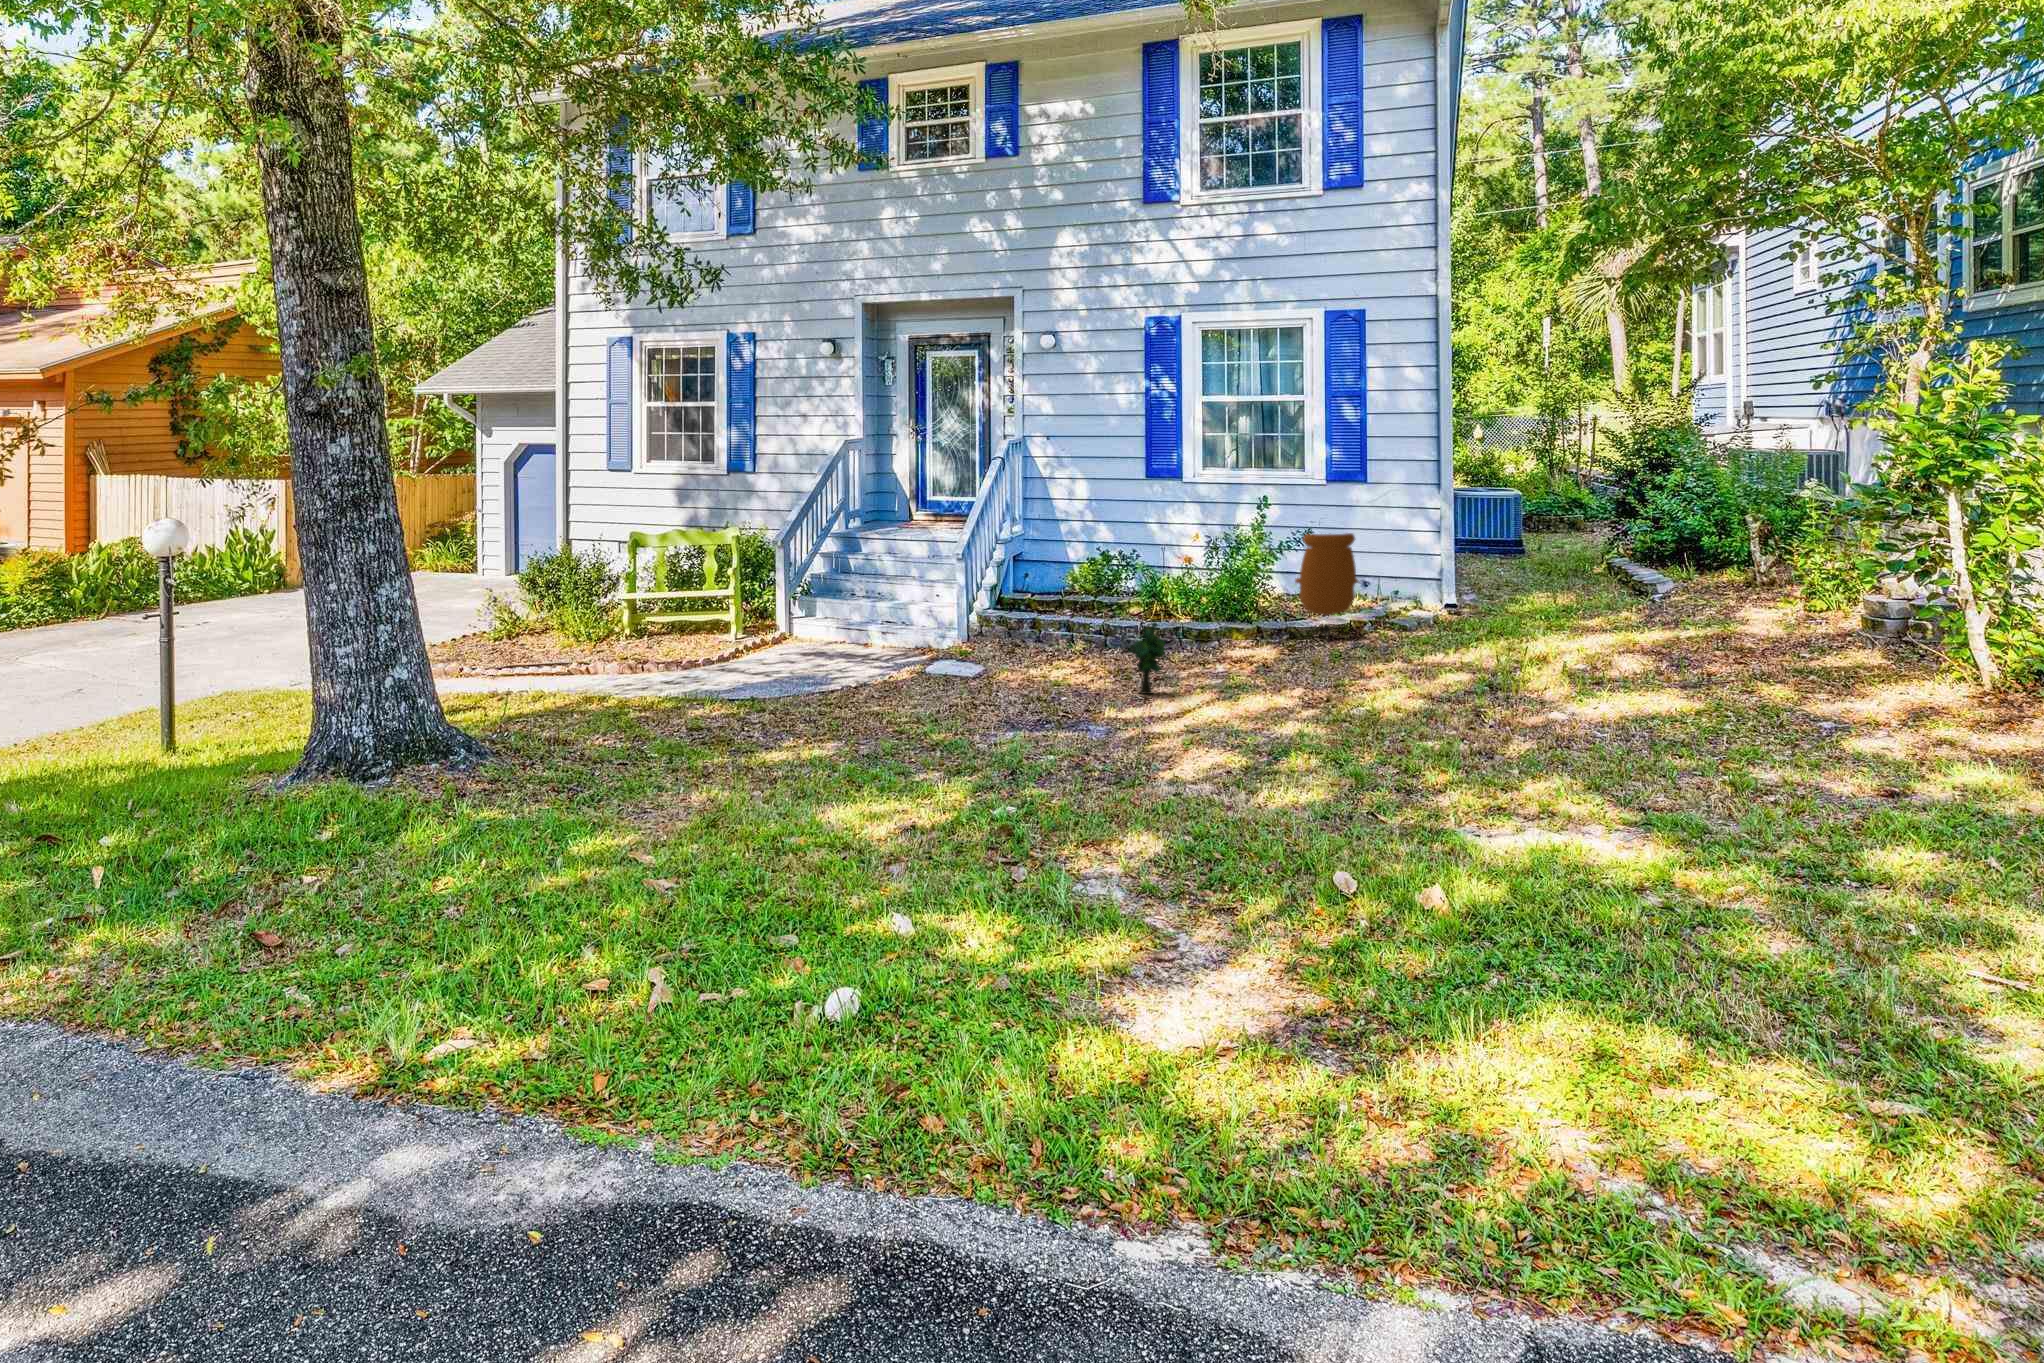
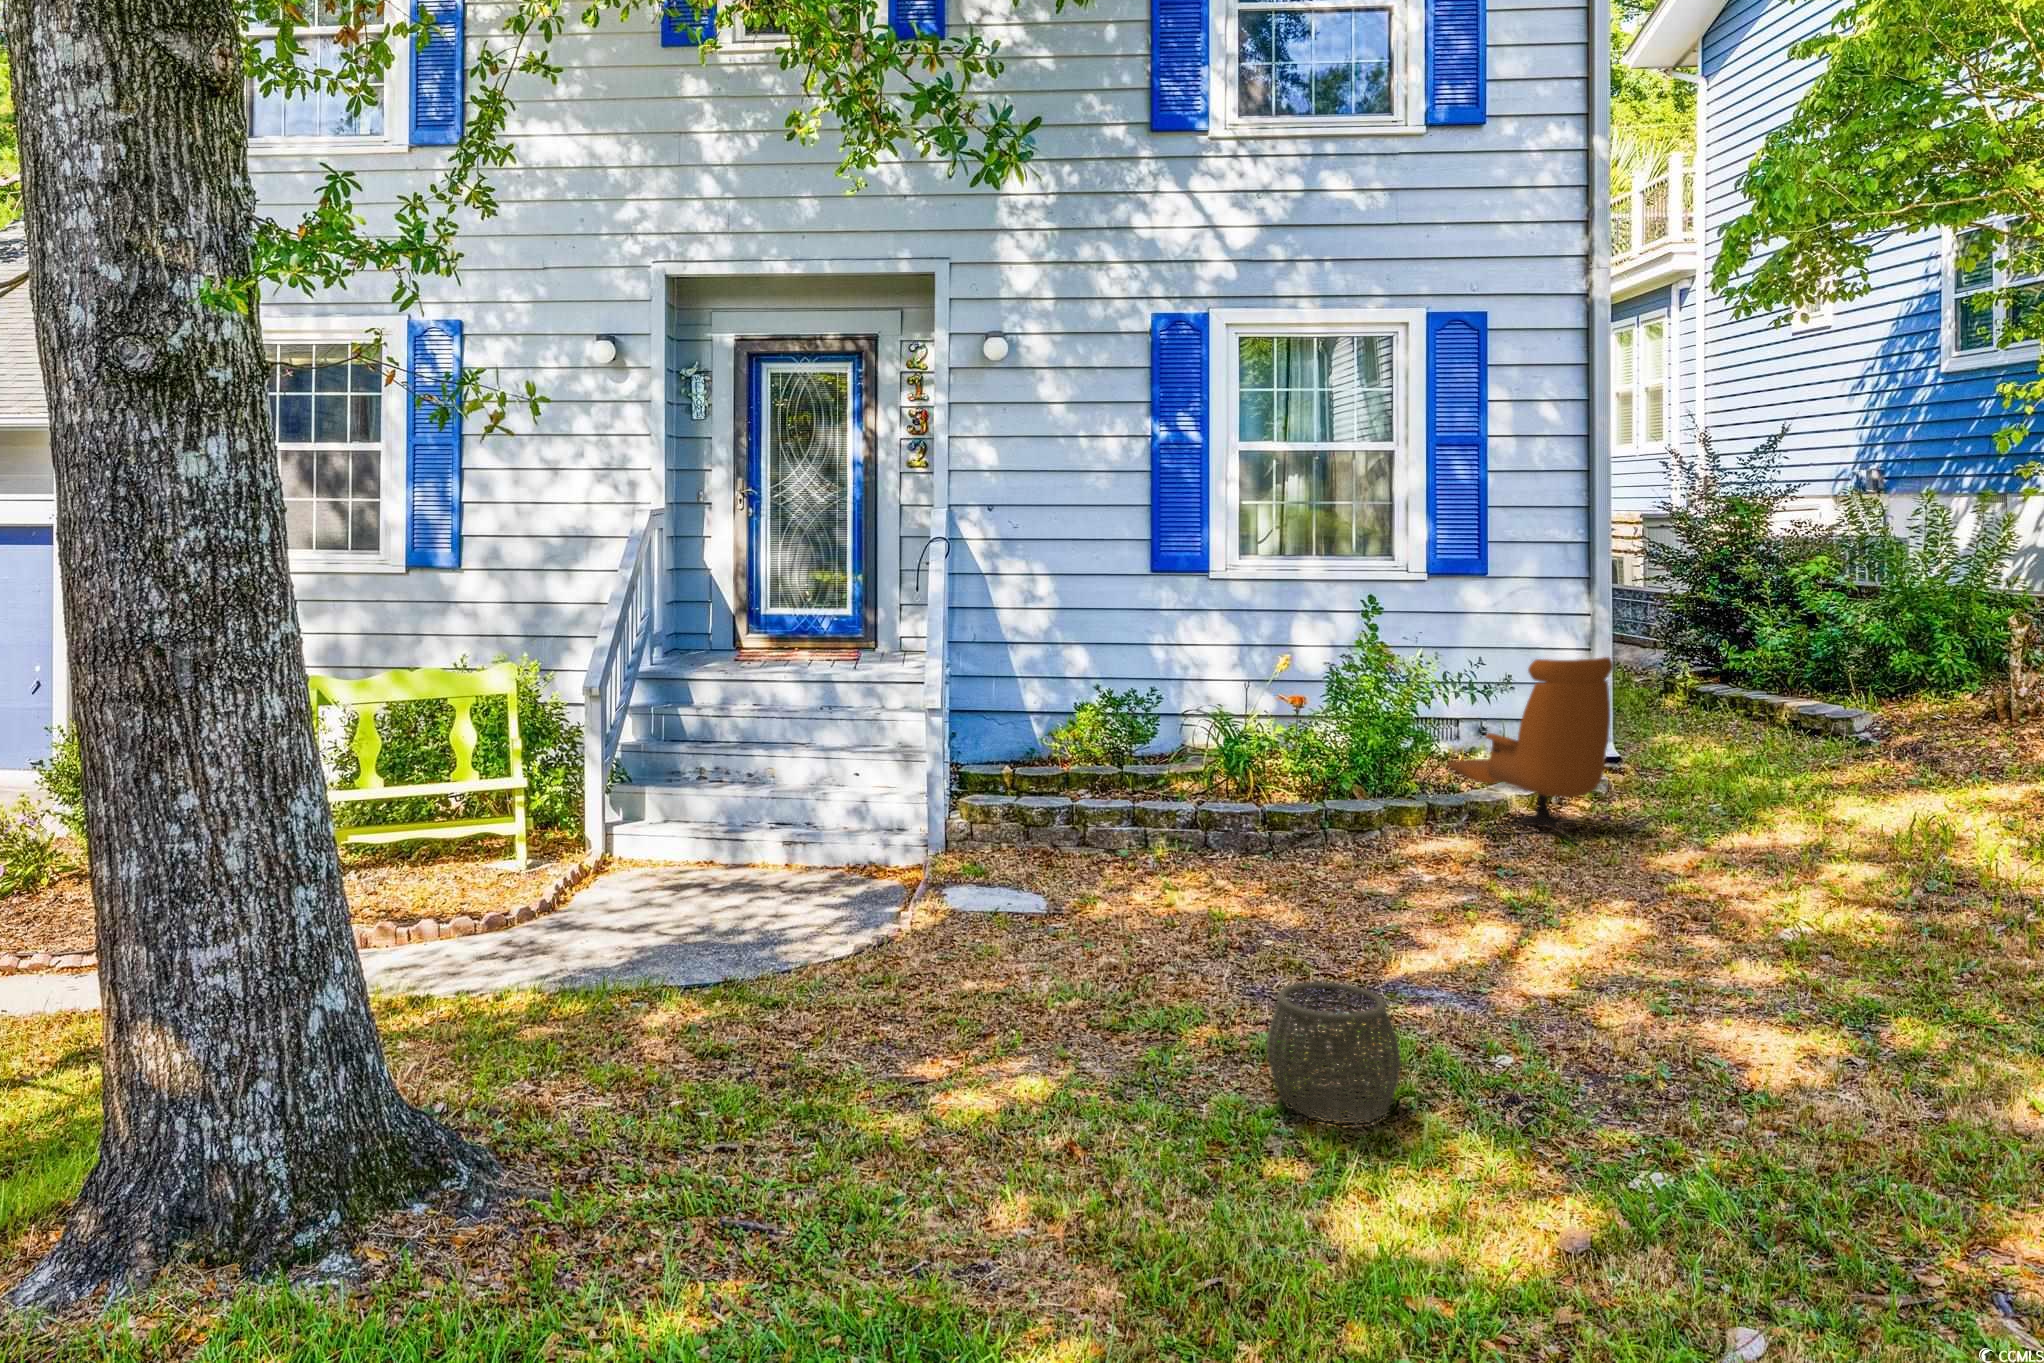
decorative plant: present [1127,622,1168,694] -> none [1524,862,1628,1024]
woven basket: none [958,660,1011,711] -> present [1267,982,1401,1124]

